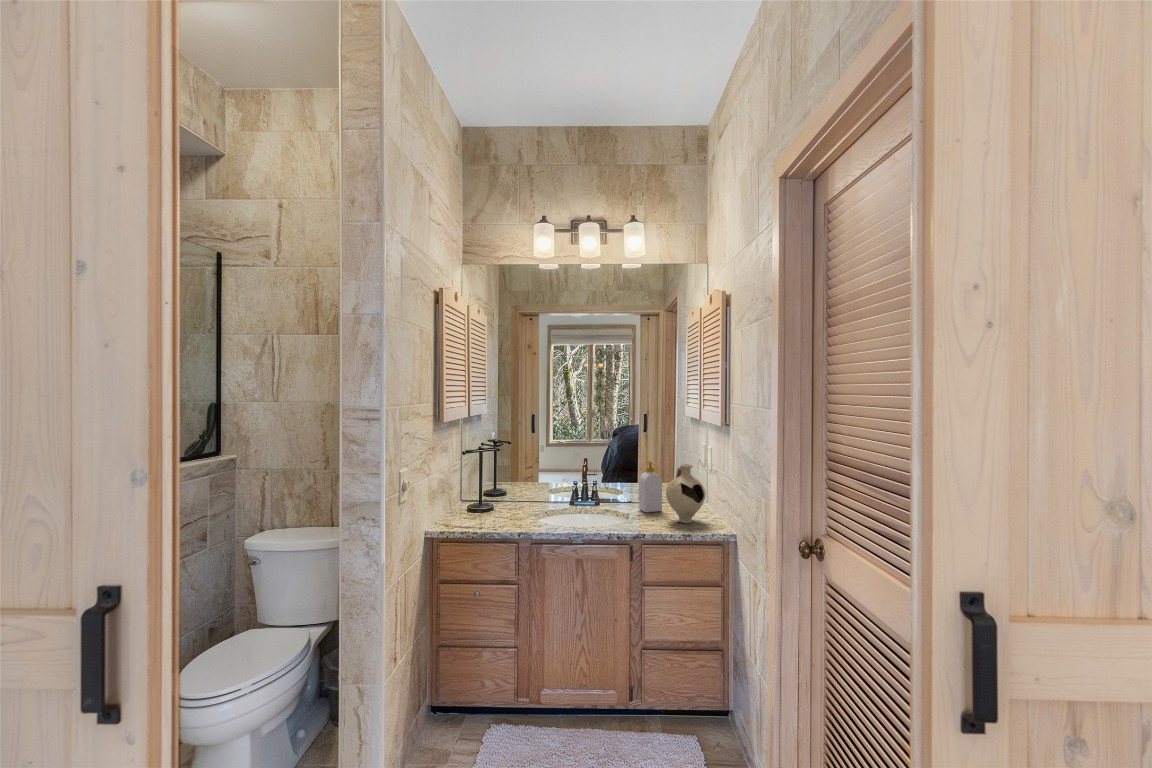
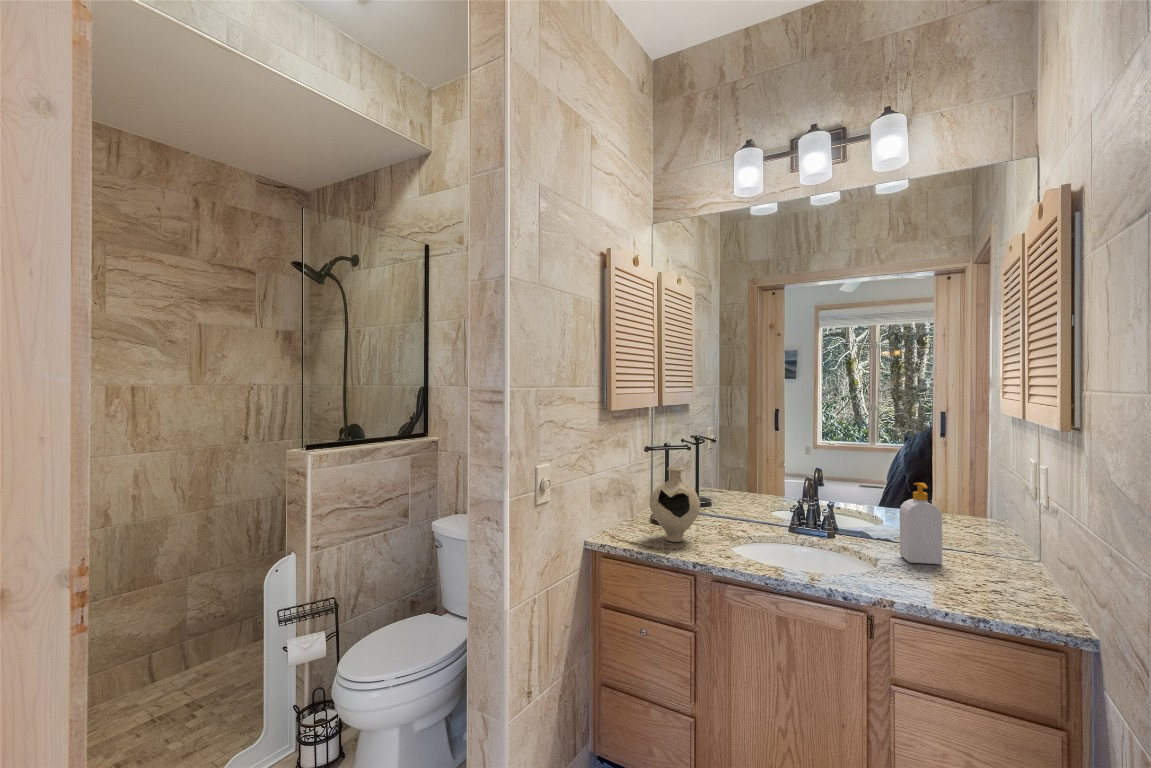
decorative vase: present [666,464,706,523] -> present [650,466,700,542]

